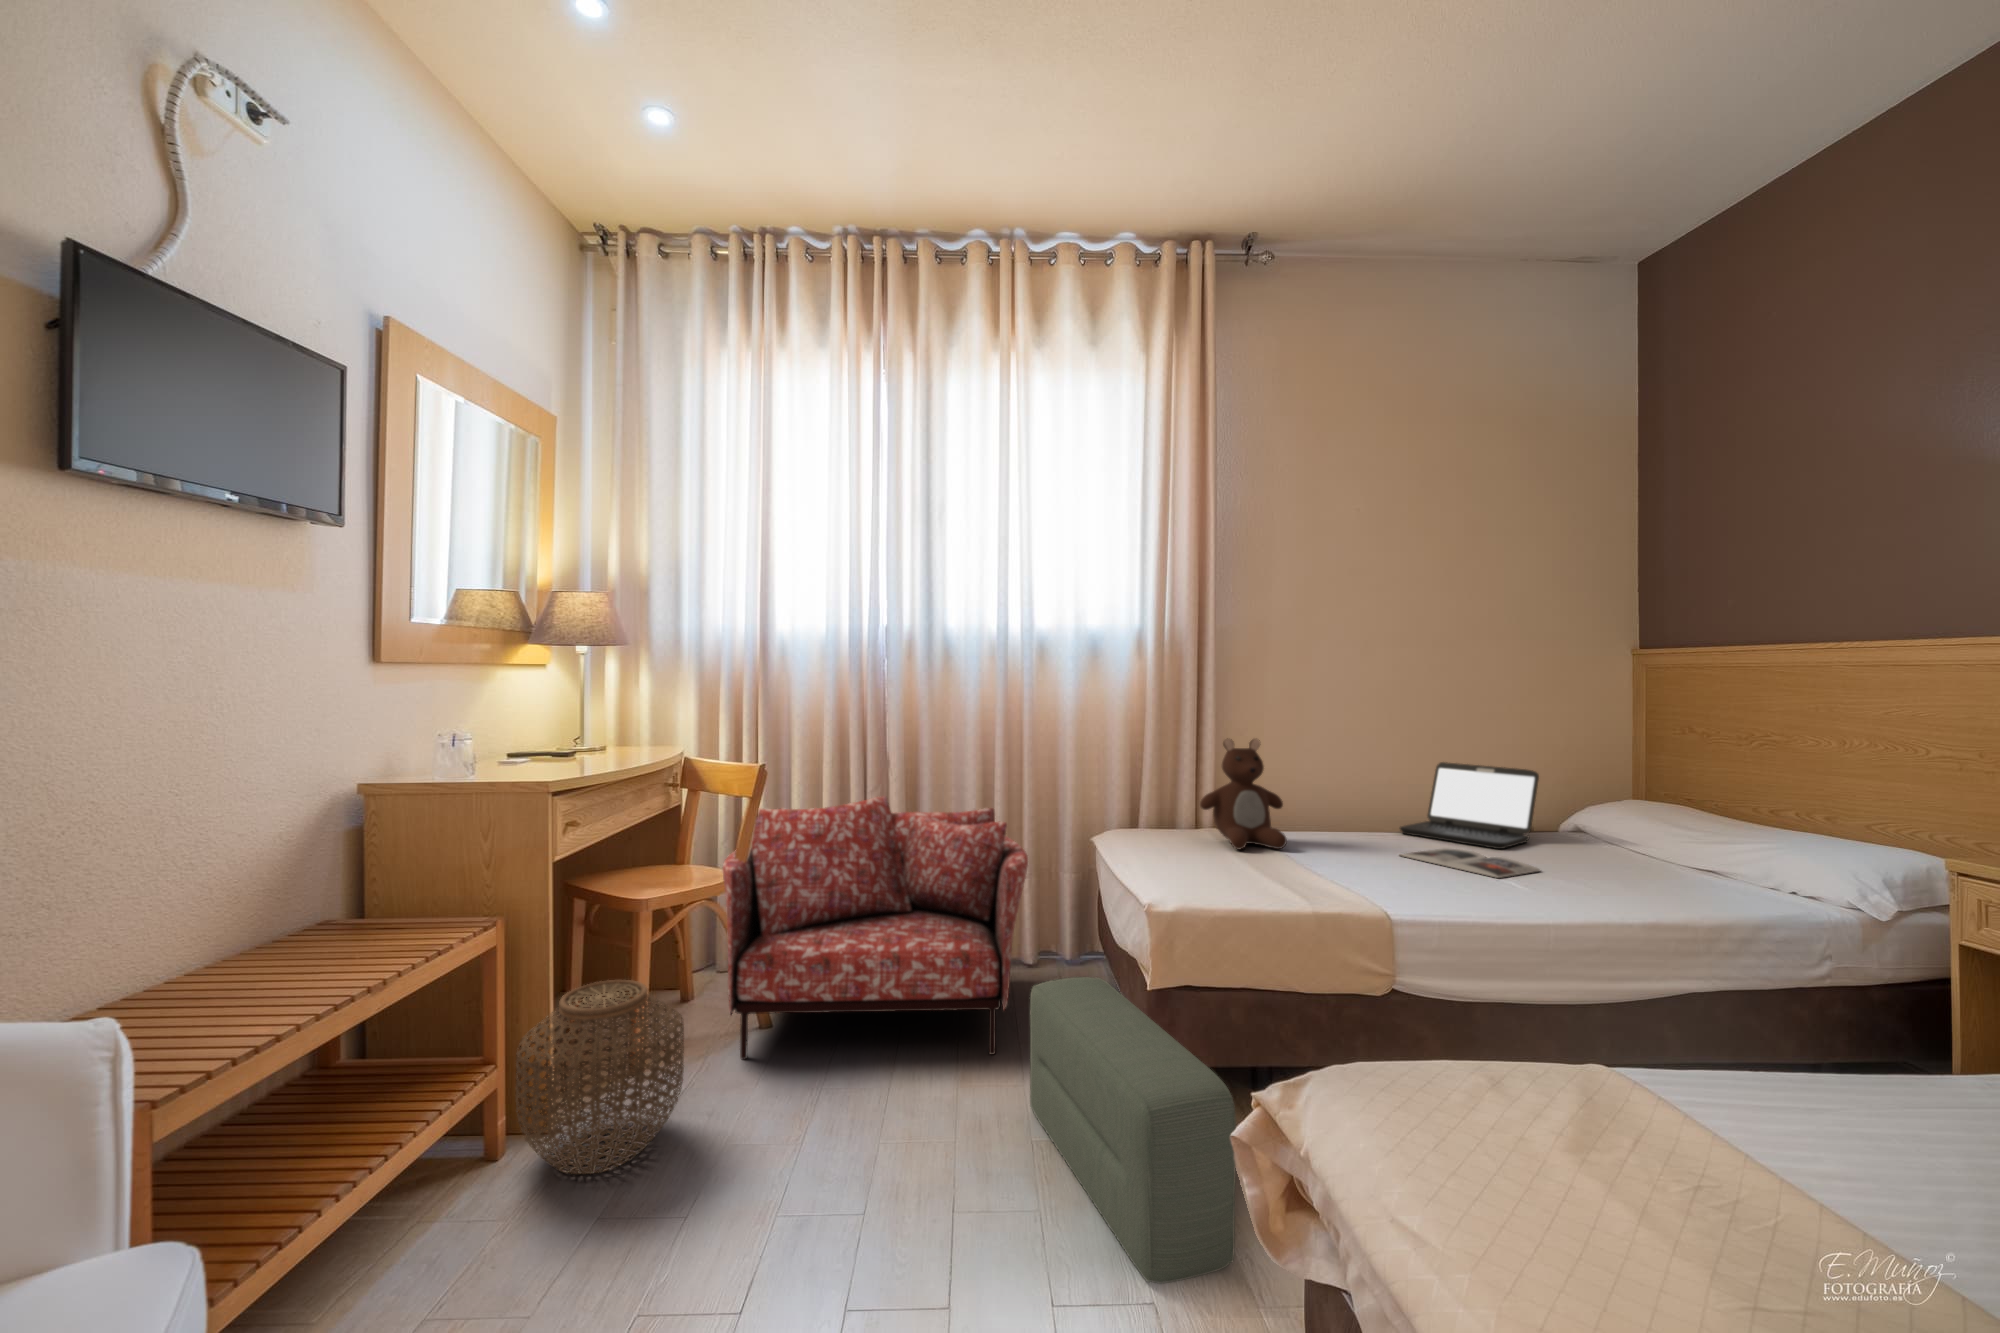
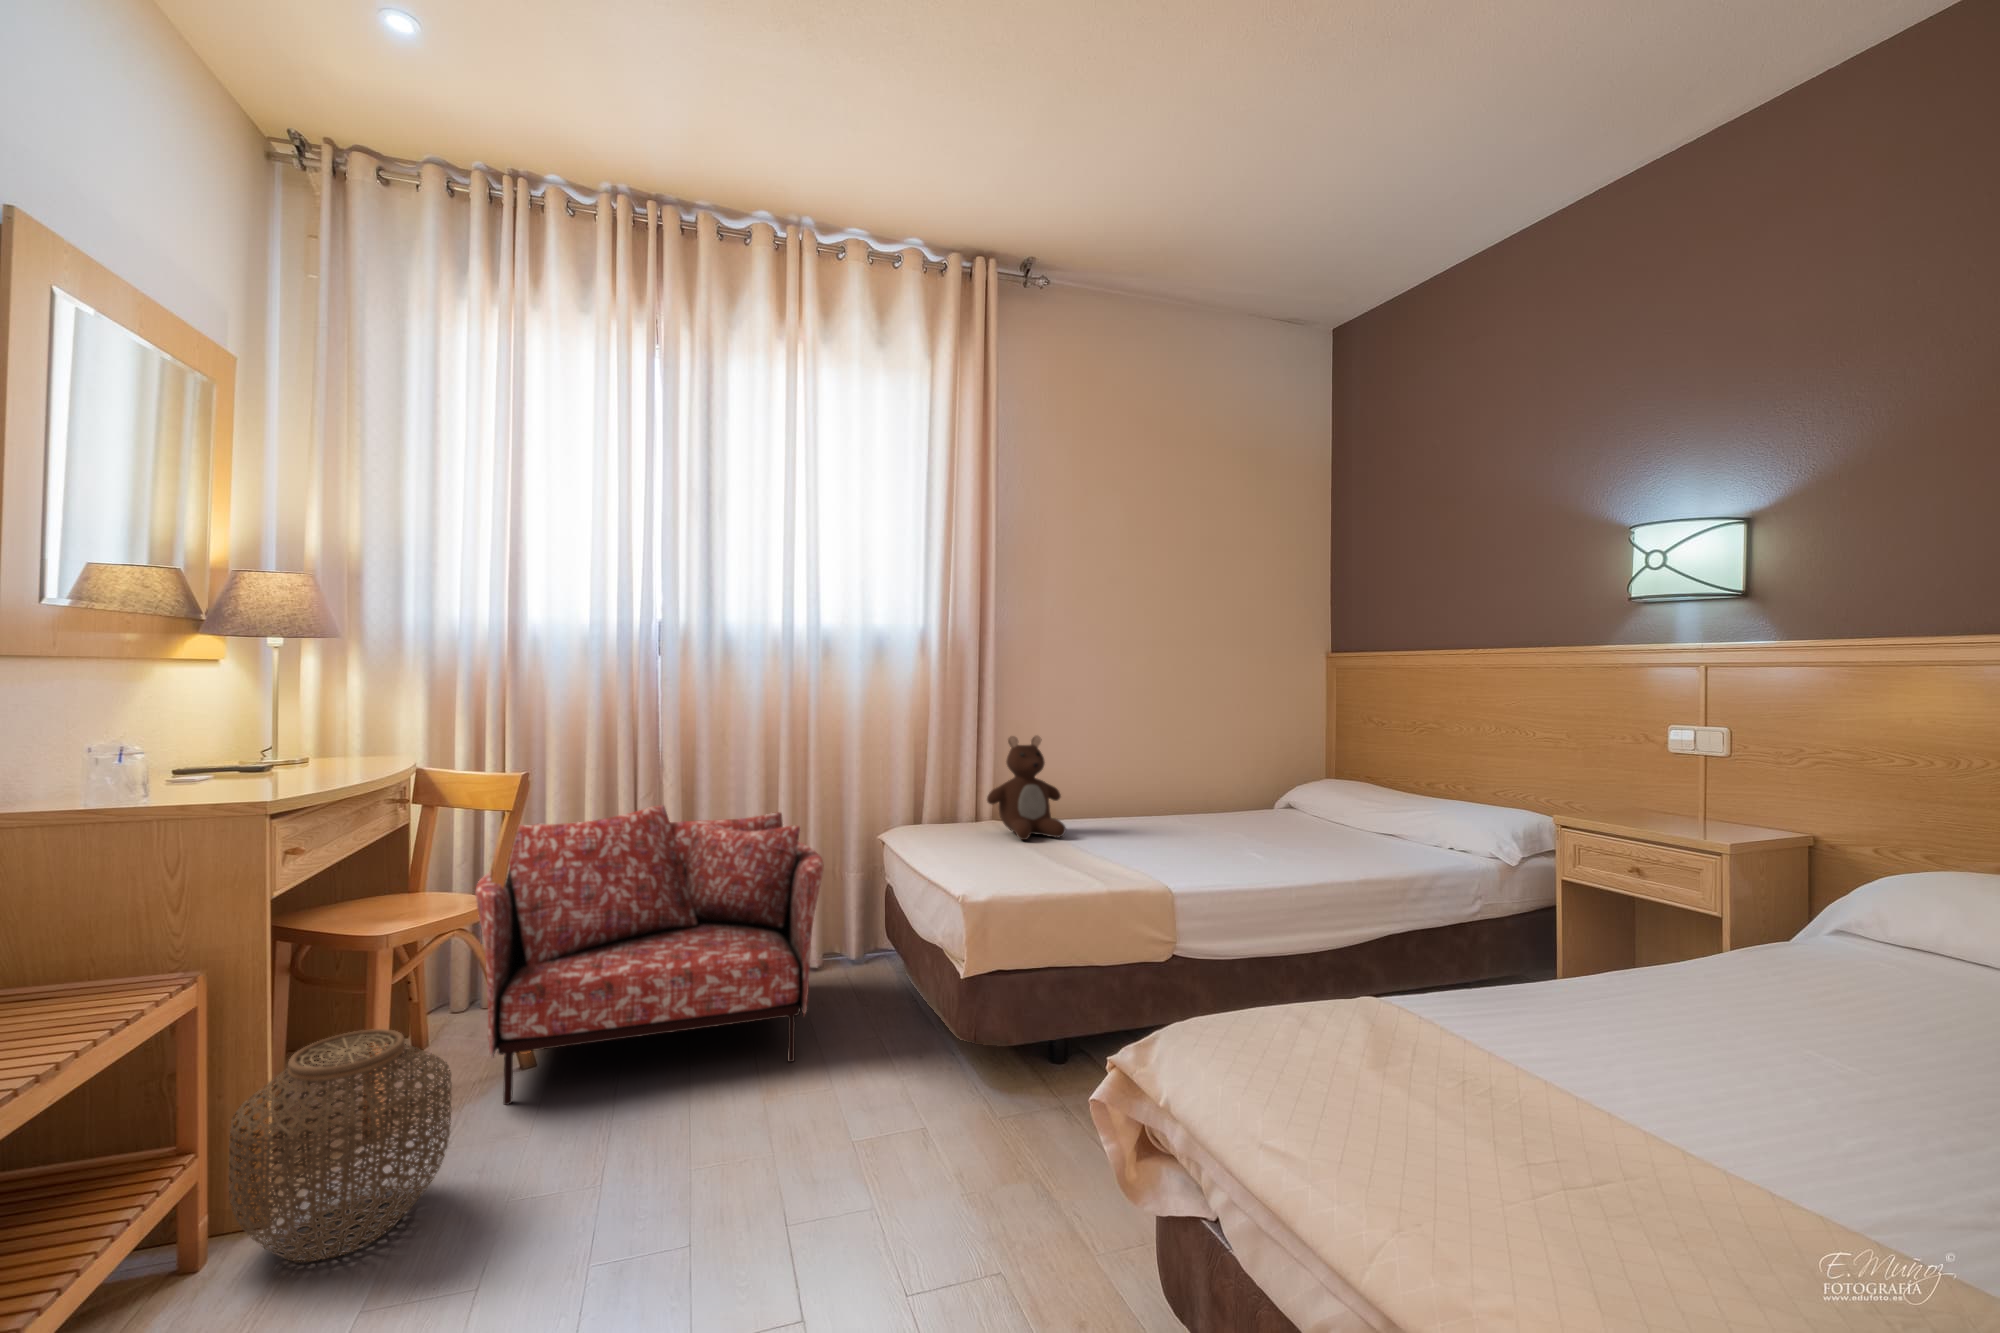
laptop: present [1400,762,1539,849] -> none [1156,753,1265,827]
magazine: present [1399,848,1540,878] -> none [1159,829,1271,852]
pouf: present [1030,977,1236,1284] -> none [839,971,1049,1244]

